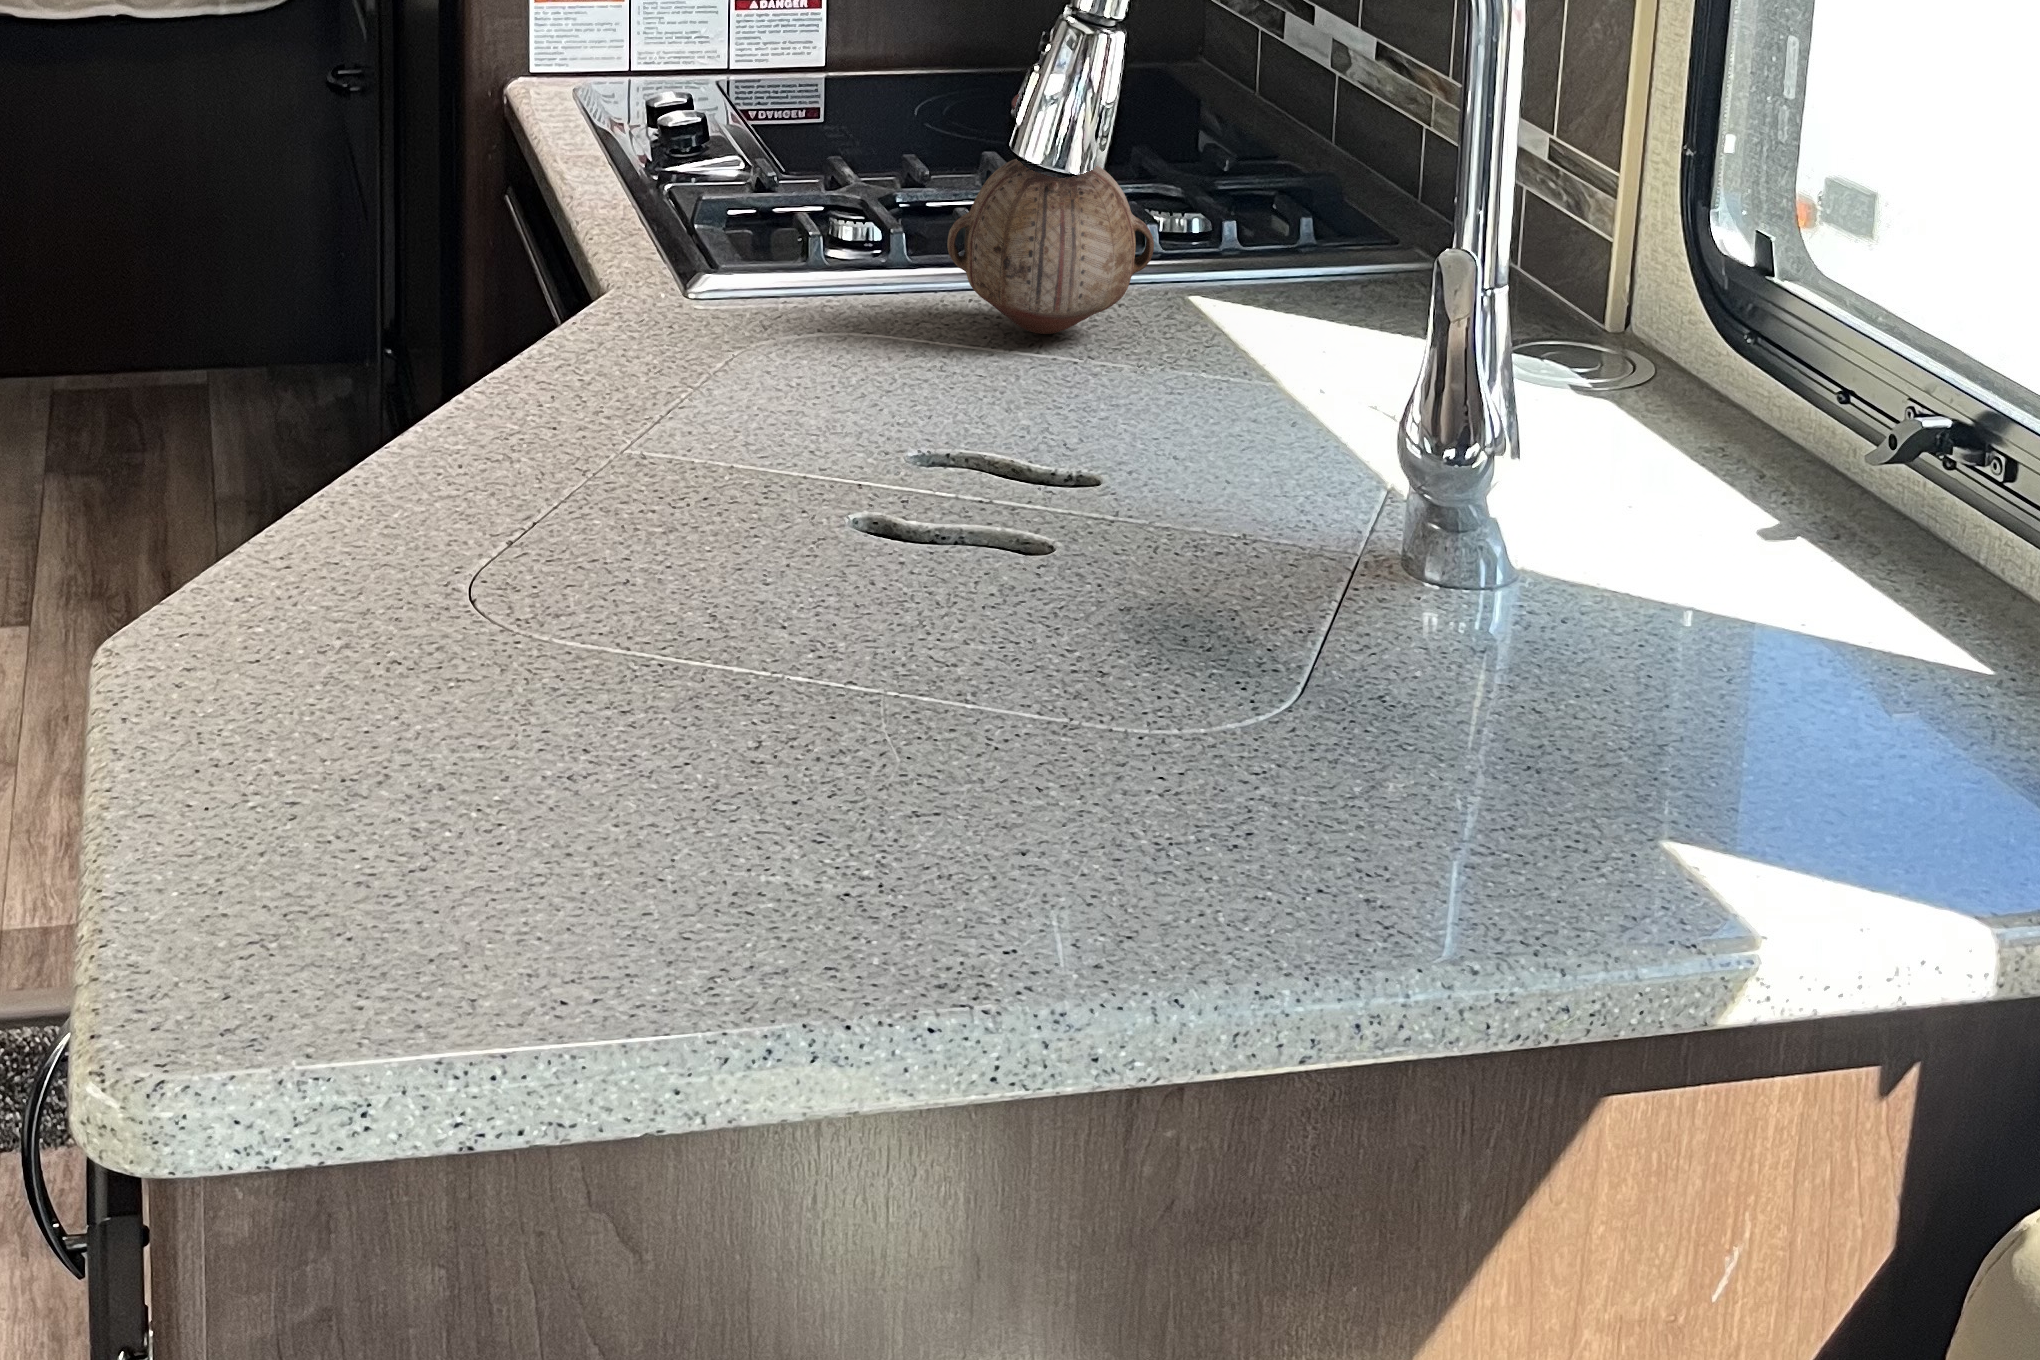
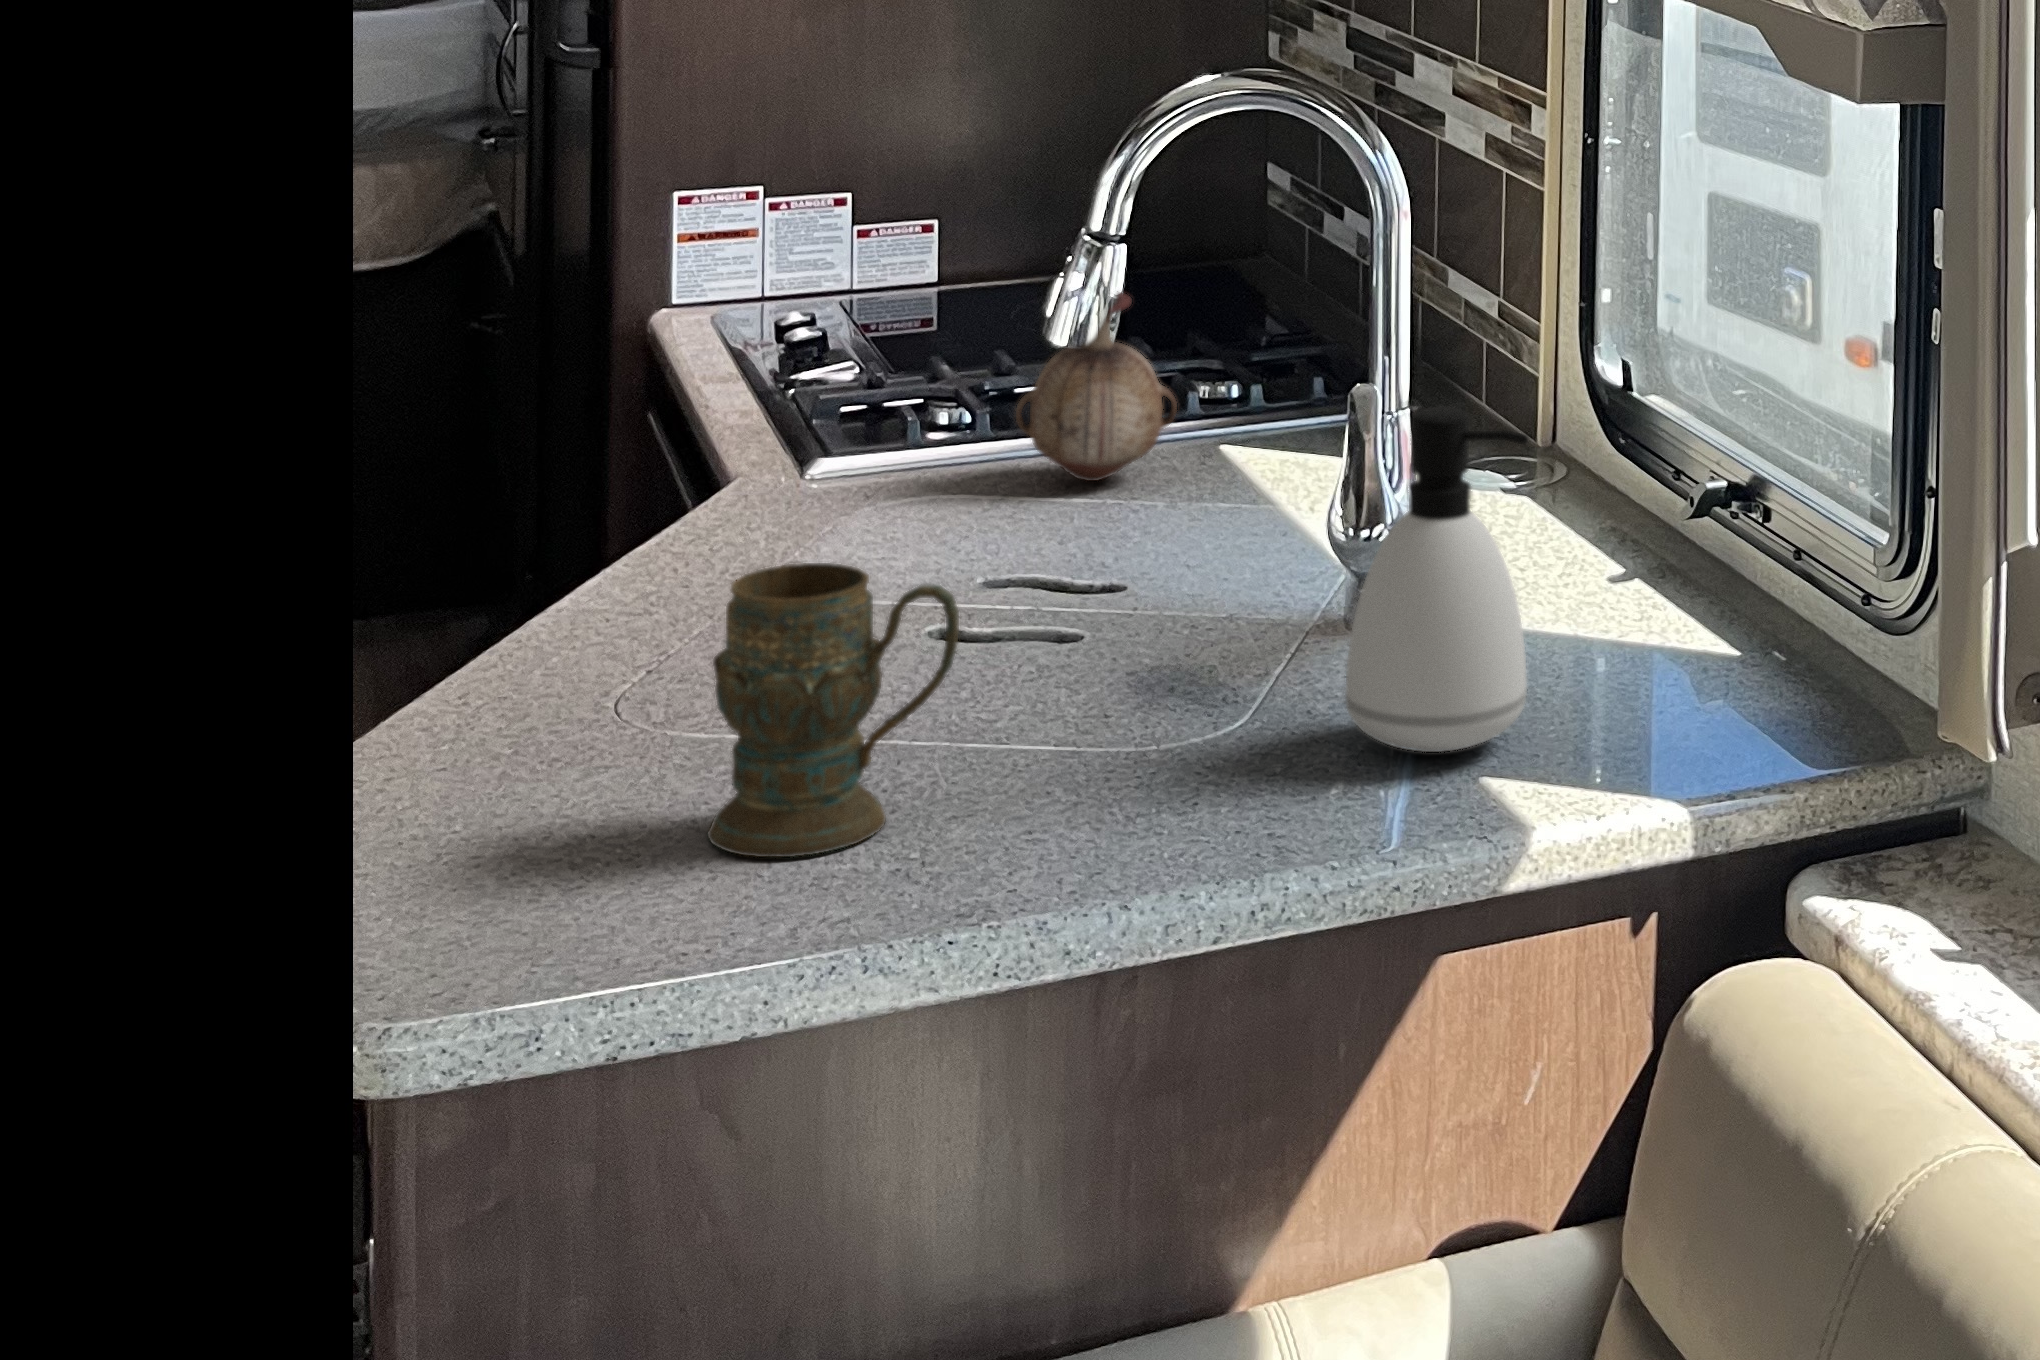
soap dispenser: none [1467,301,1780,809] -> present [1345,407,1528,752]
mug: none [566,468,923,892] -> present [708,563,959,857]

